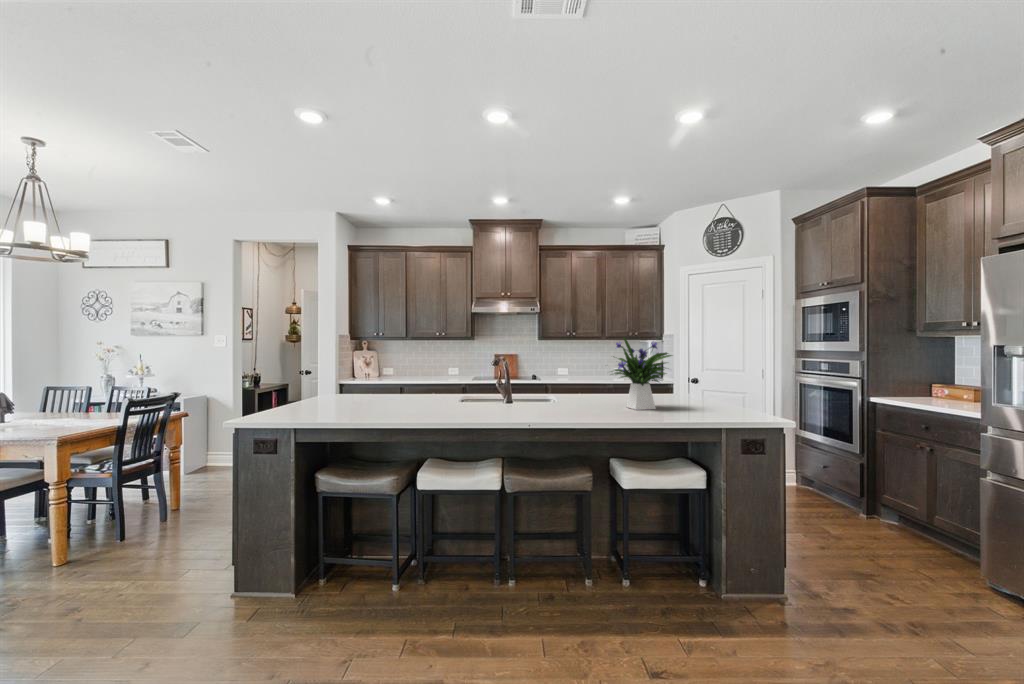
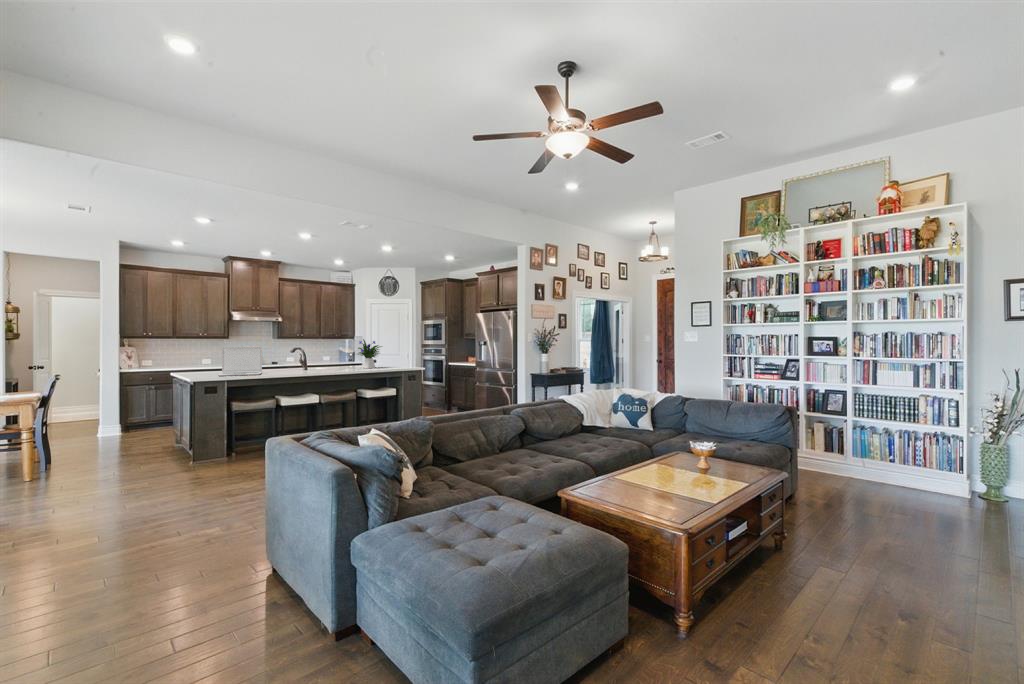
laptop: none [302,354,398,417] -> present [218,347,262,376]

